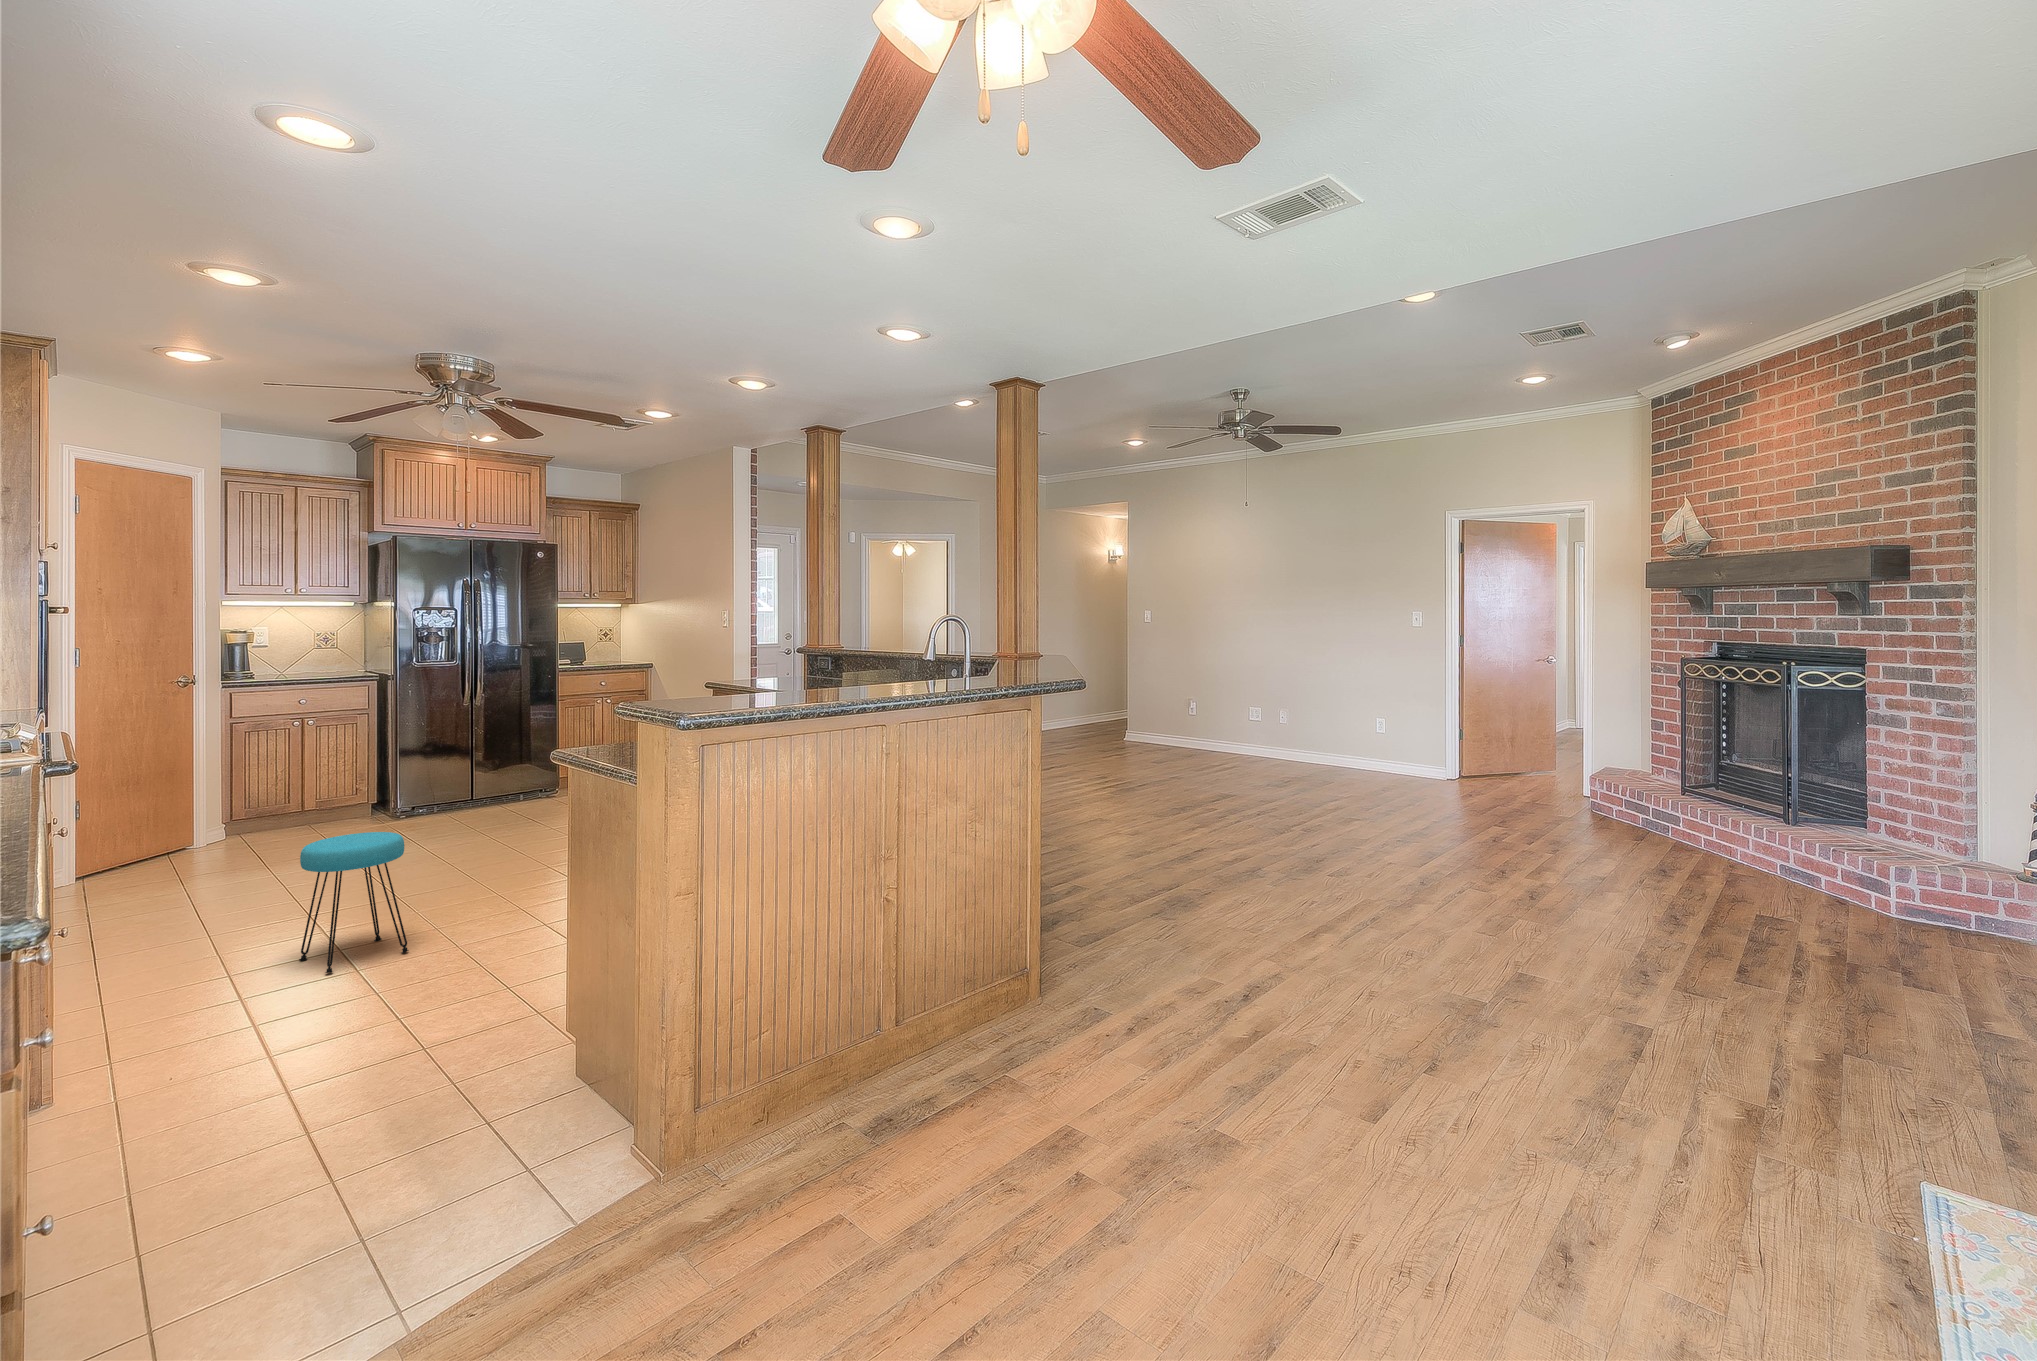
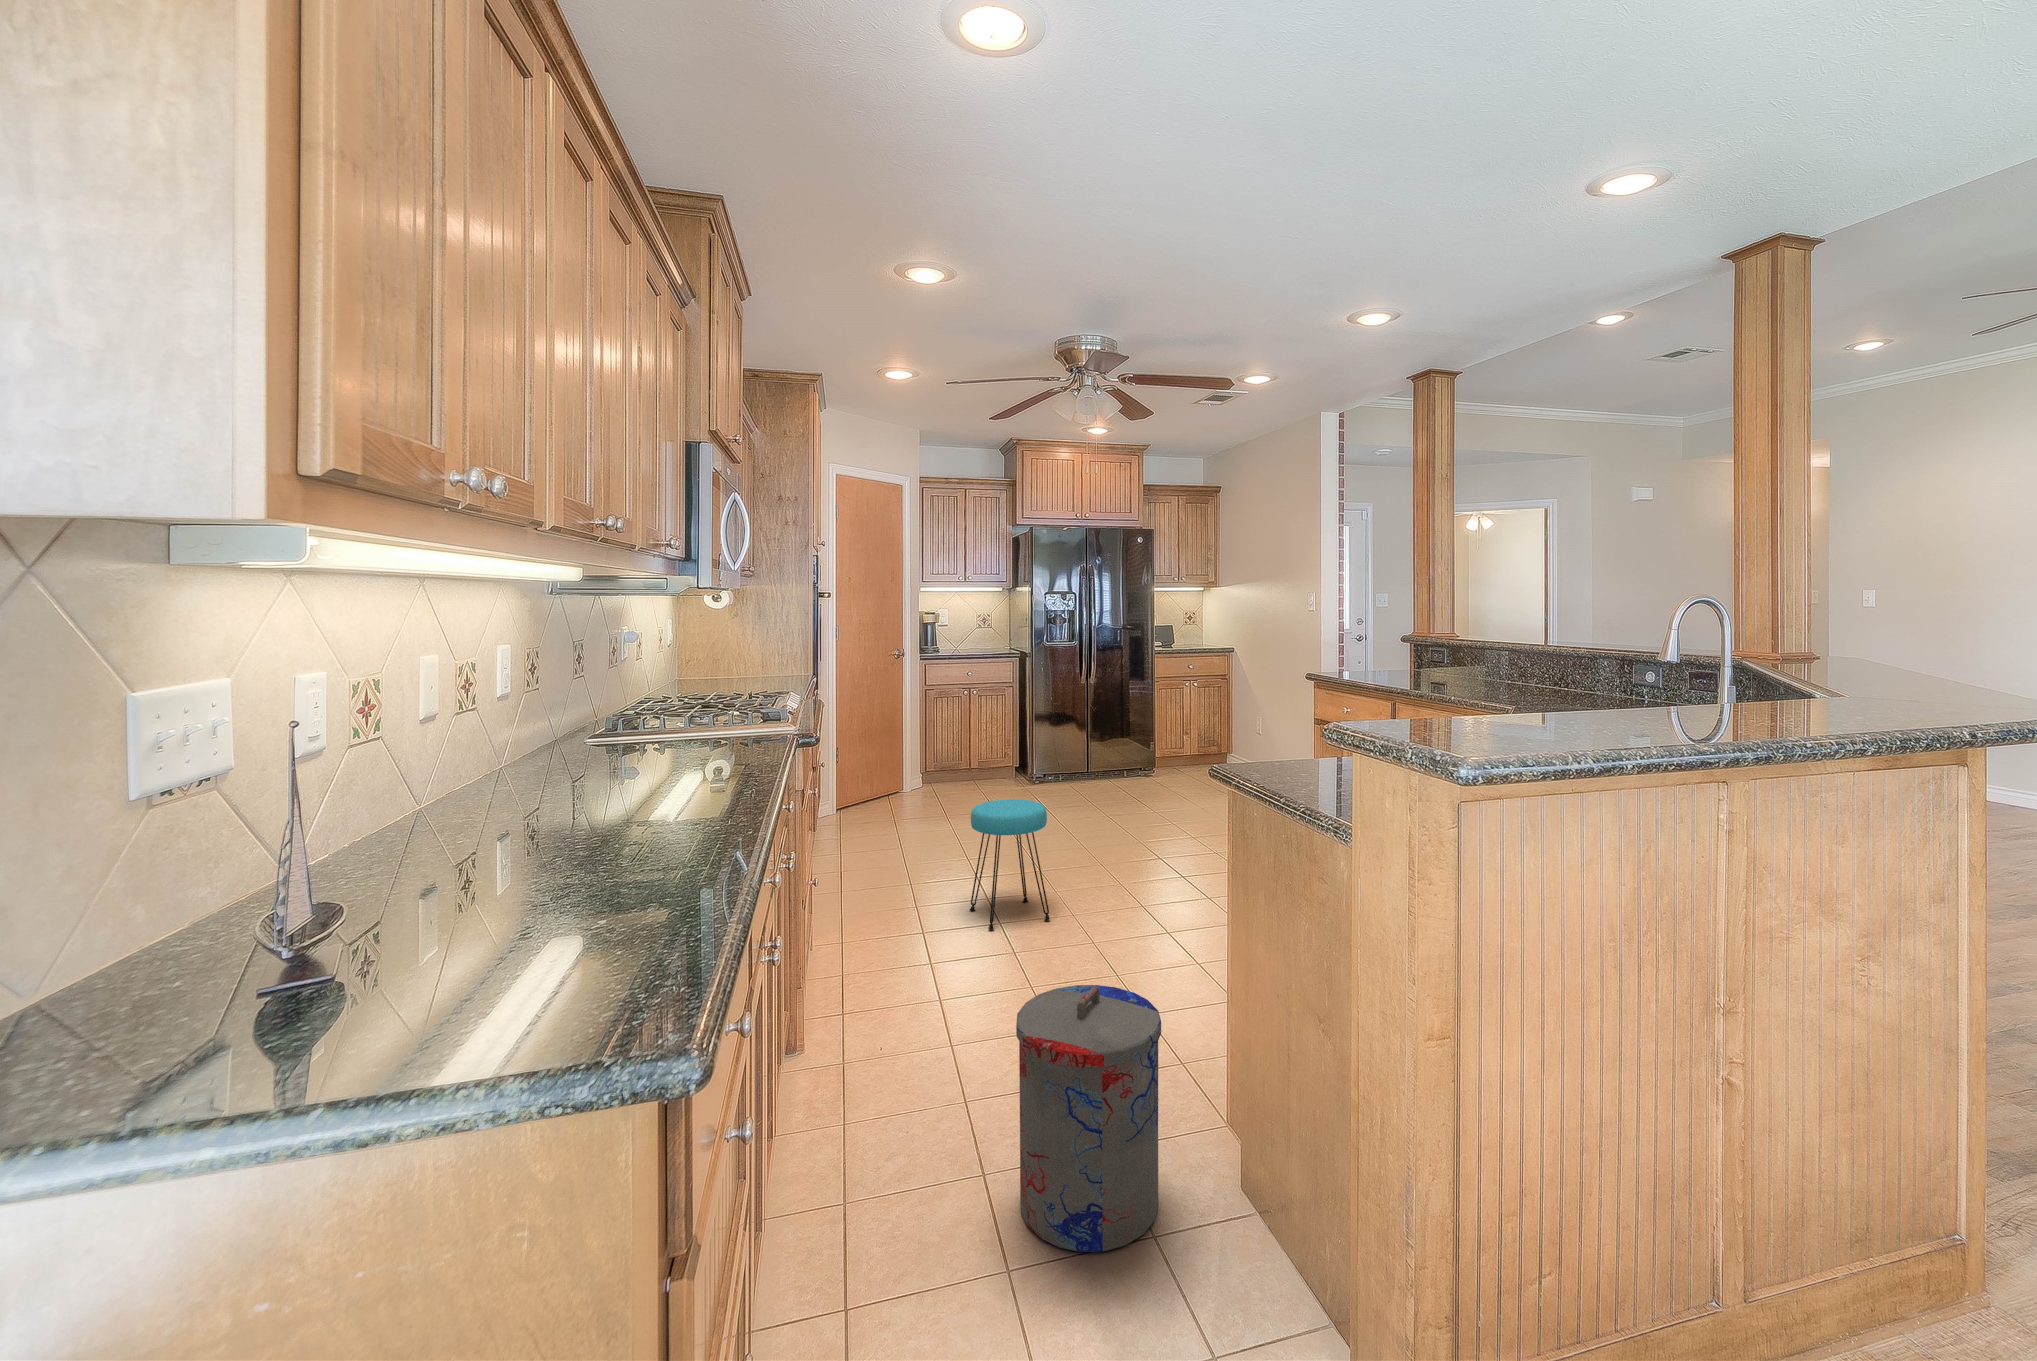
trash can: none [345,968,502,1198] -> present [1016,985,1161,1252]

